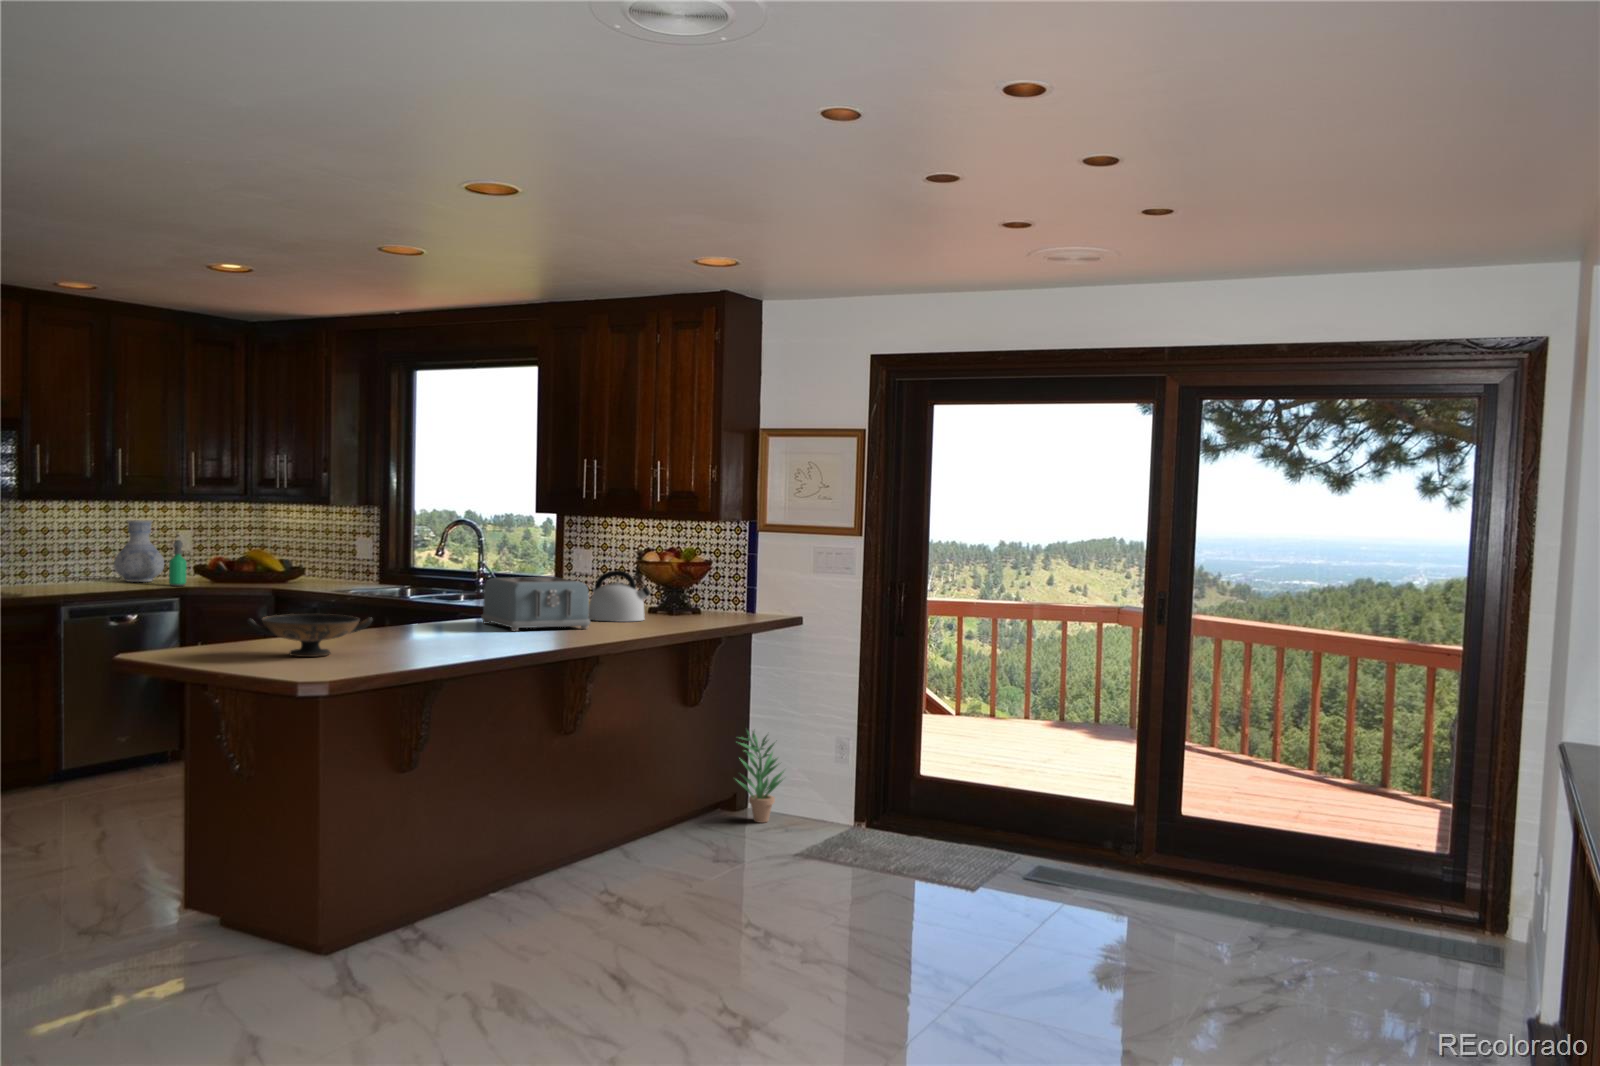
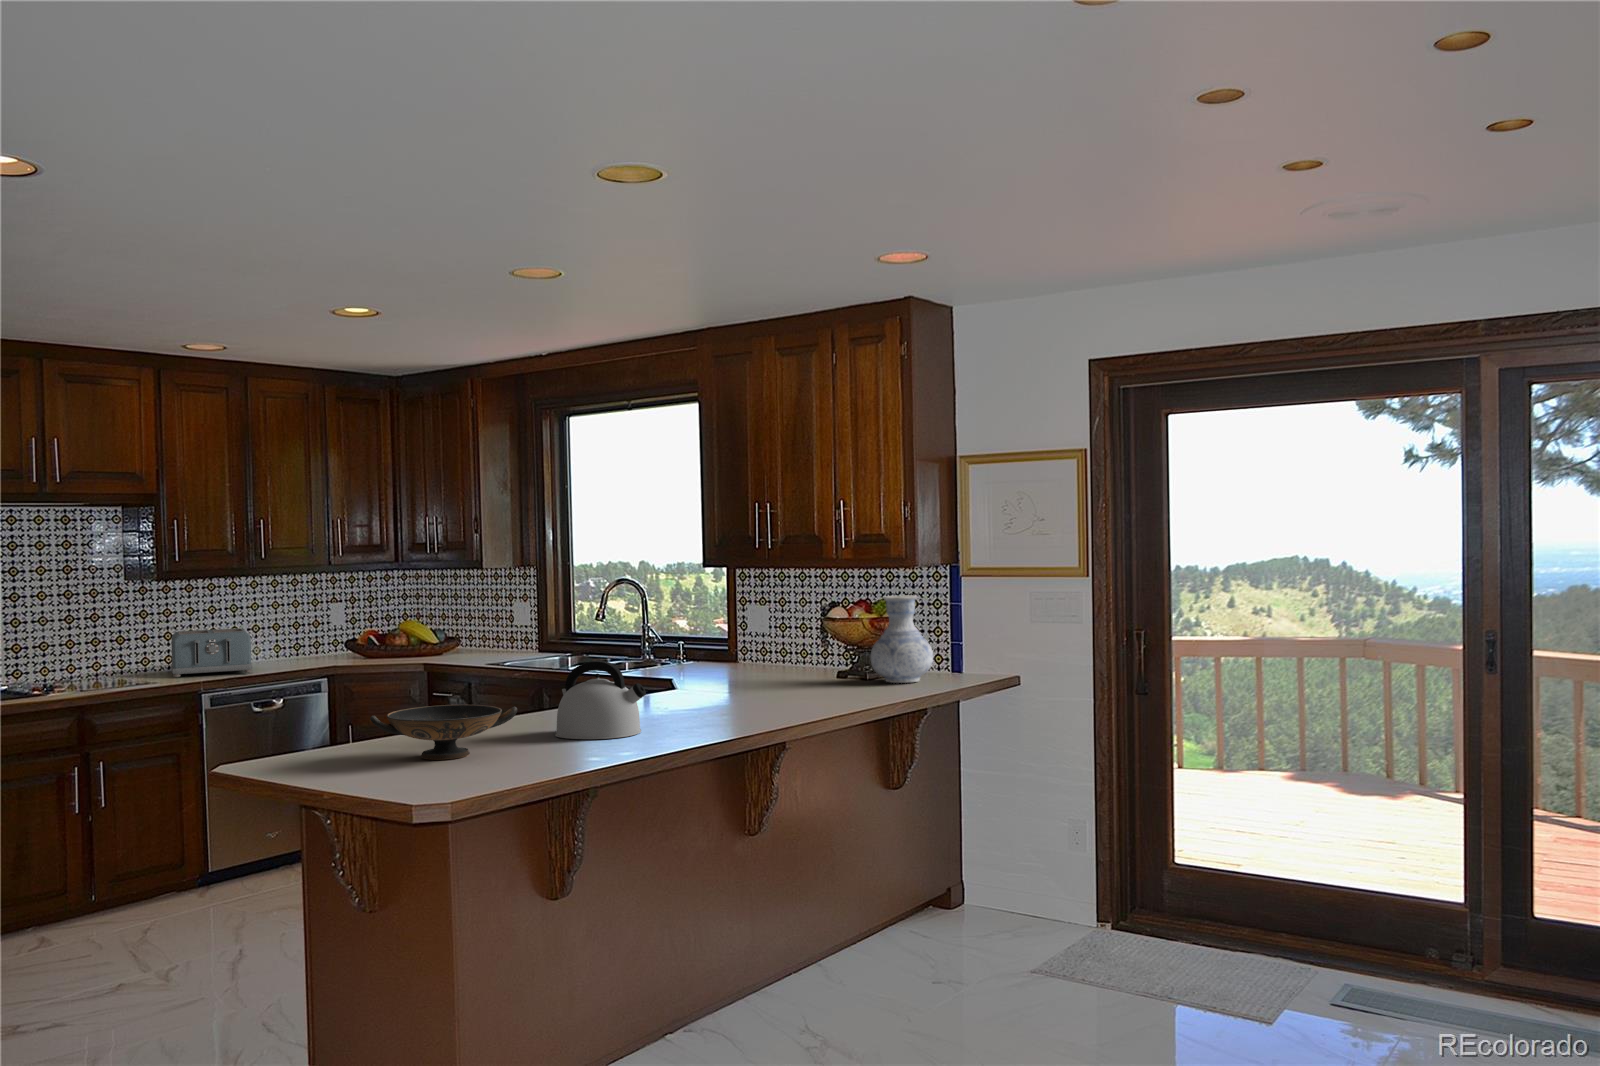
vase: present [114,520,164,582] -> present [870,595,933,683]
soap dispenser: present [169,540,187,586] -> none [317,615,336,665]
kettle: present [588,570,650,622] -> present [555,661,646,739]
toaster: present [481,577,590,631] -> present [171,628,253,677]
potted plant: present [738,730,784,823] -> none [947,808,1010,922]

